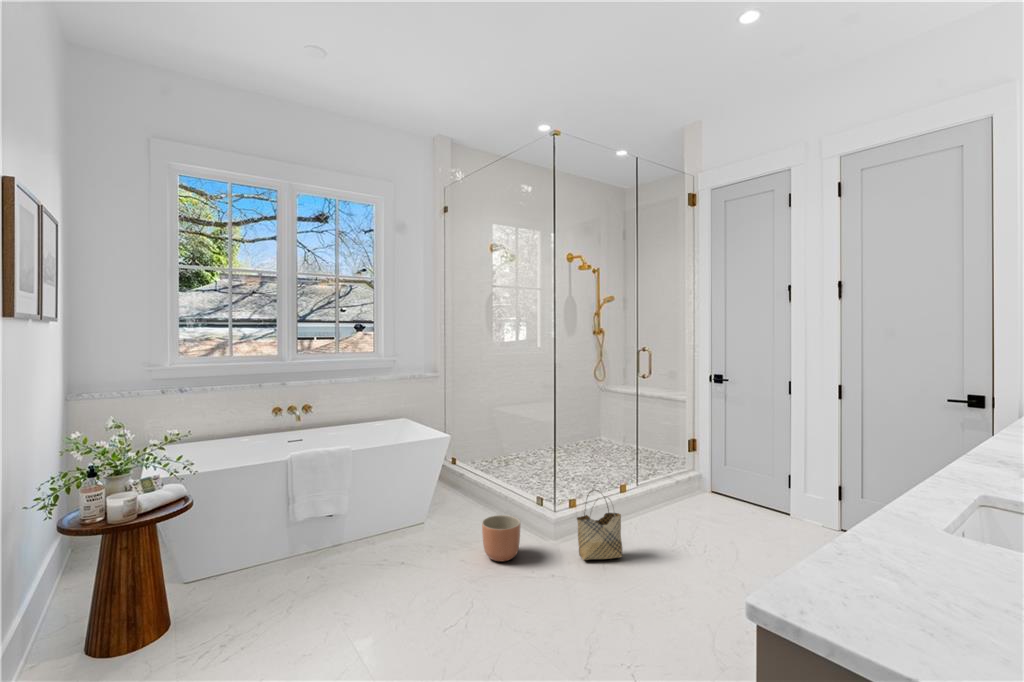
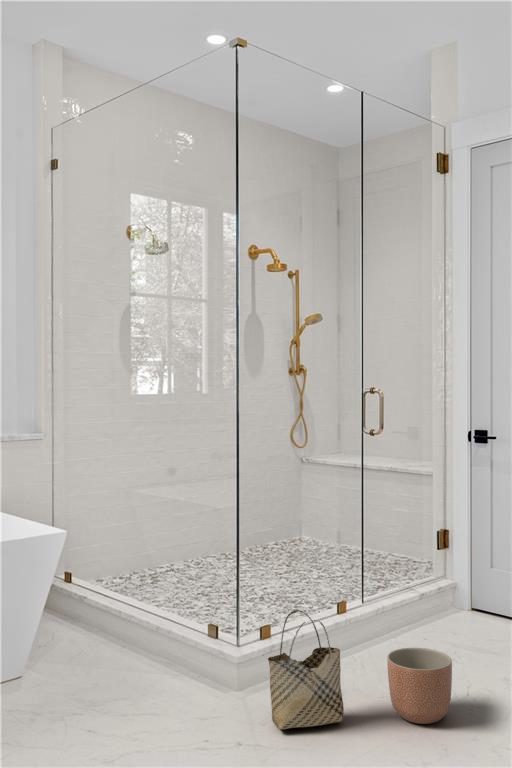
planter: present [482,515,520,561] -> present [387,648,452,724]

